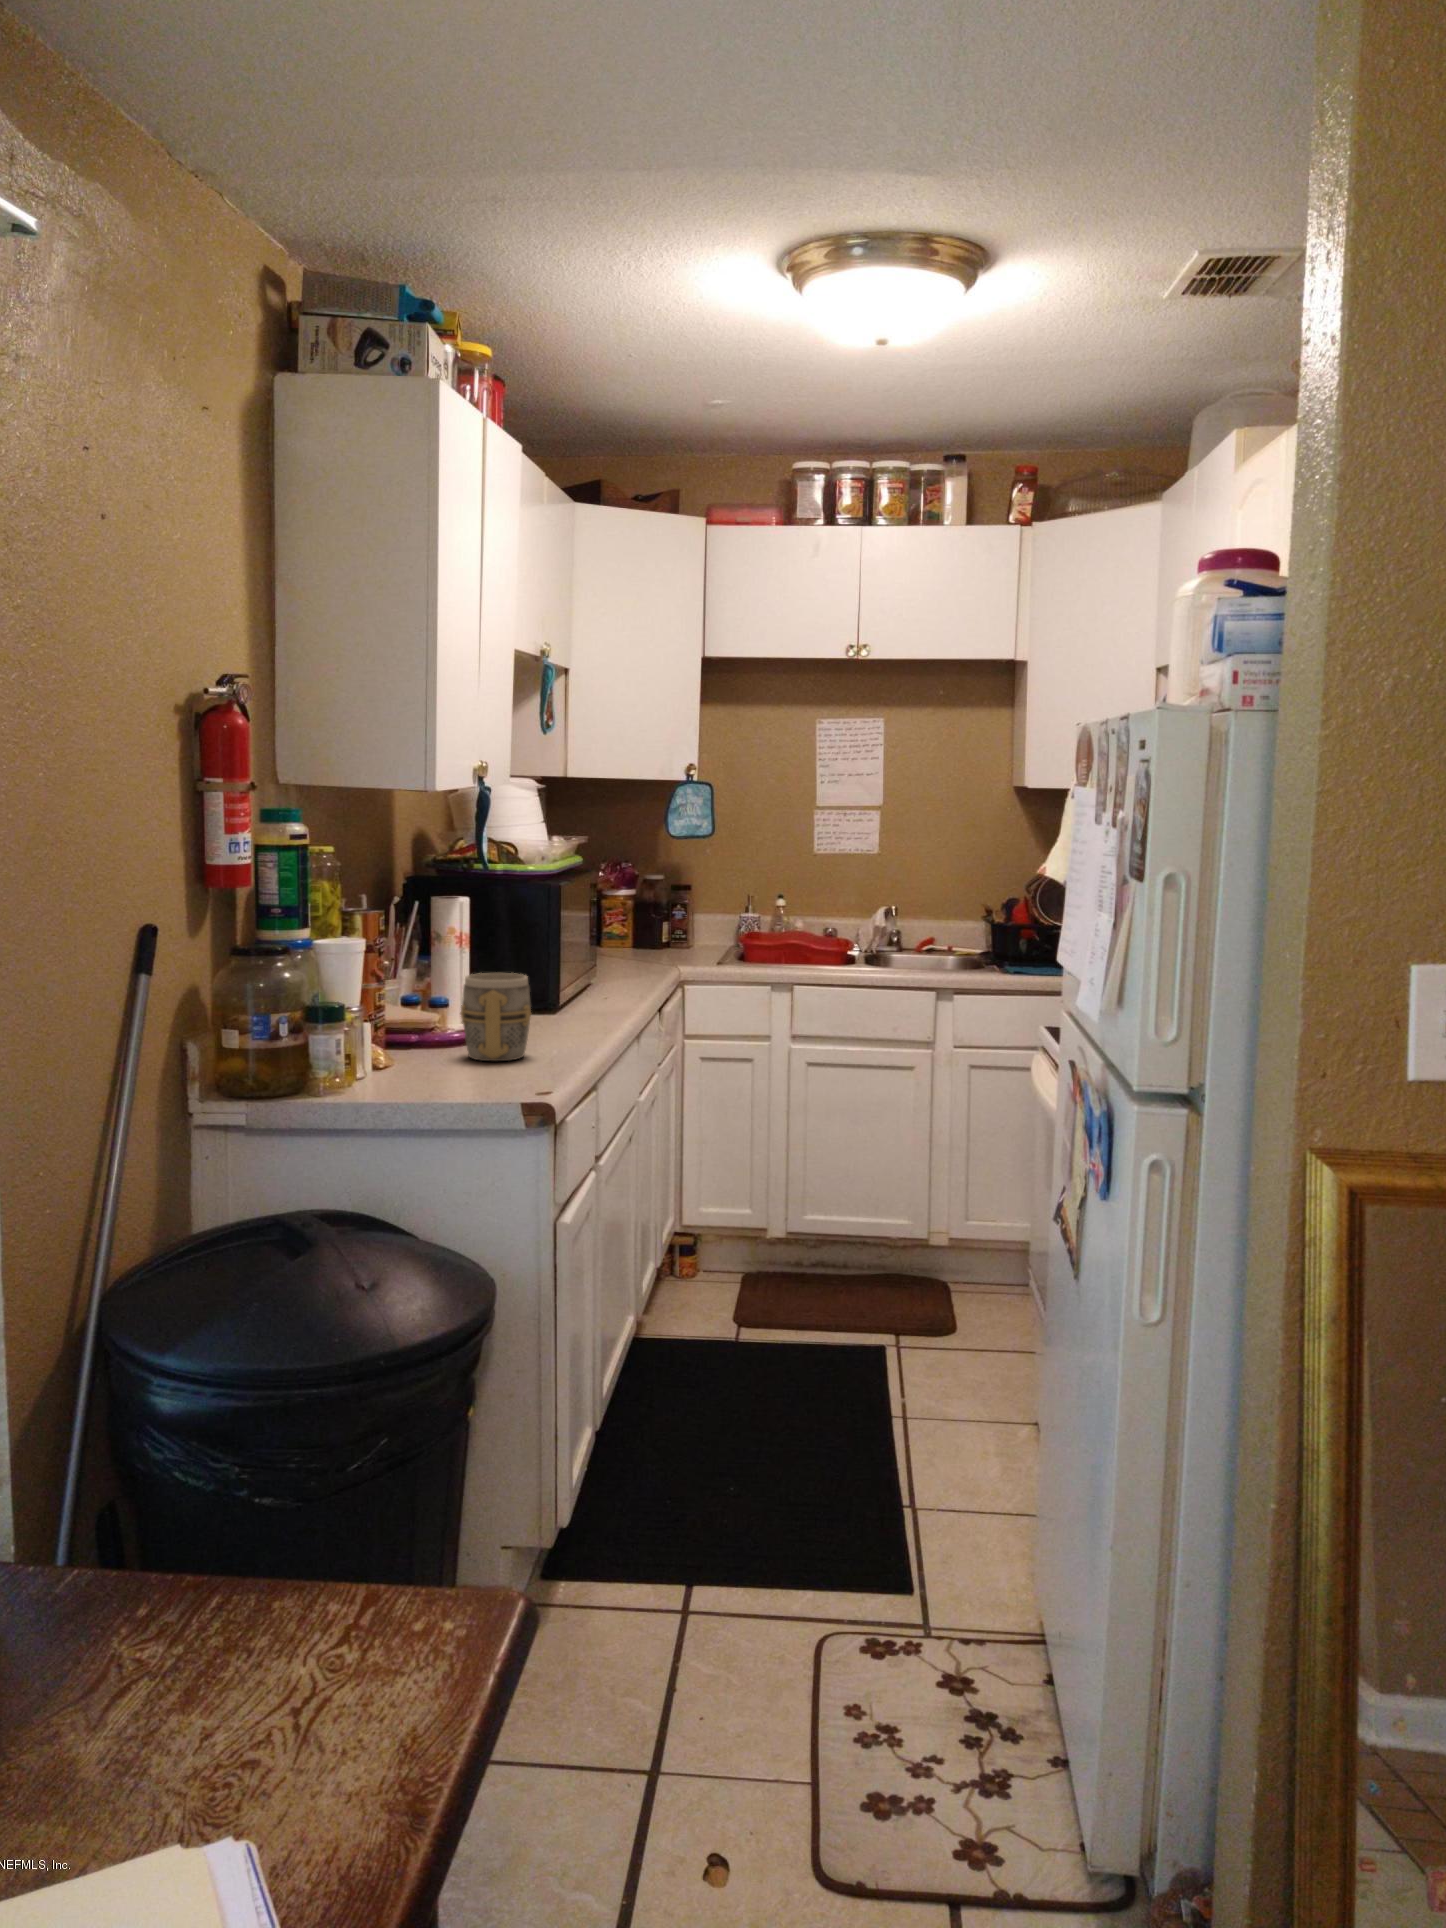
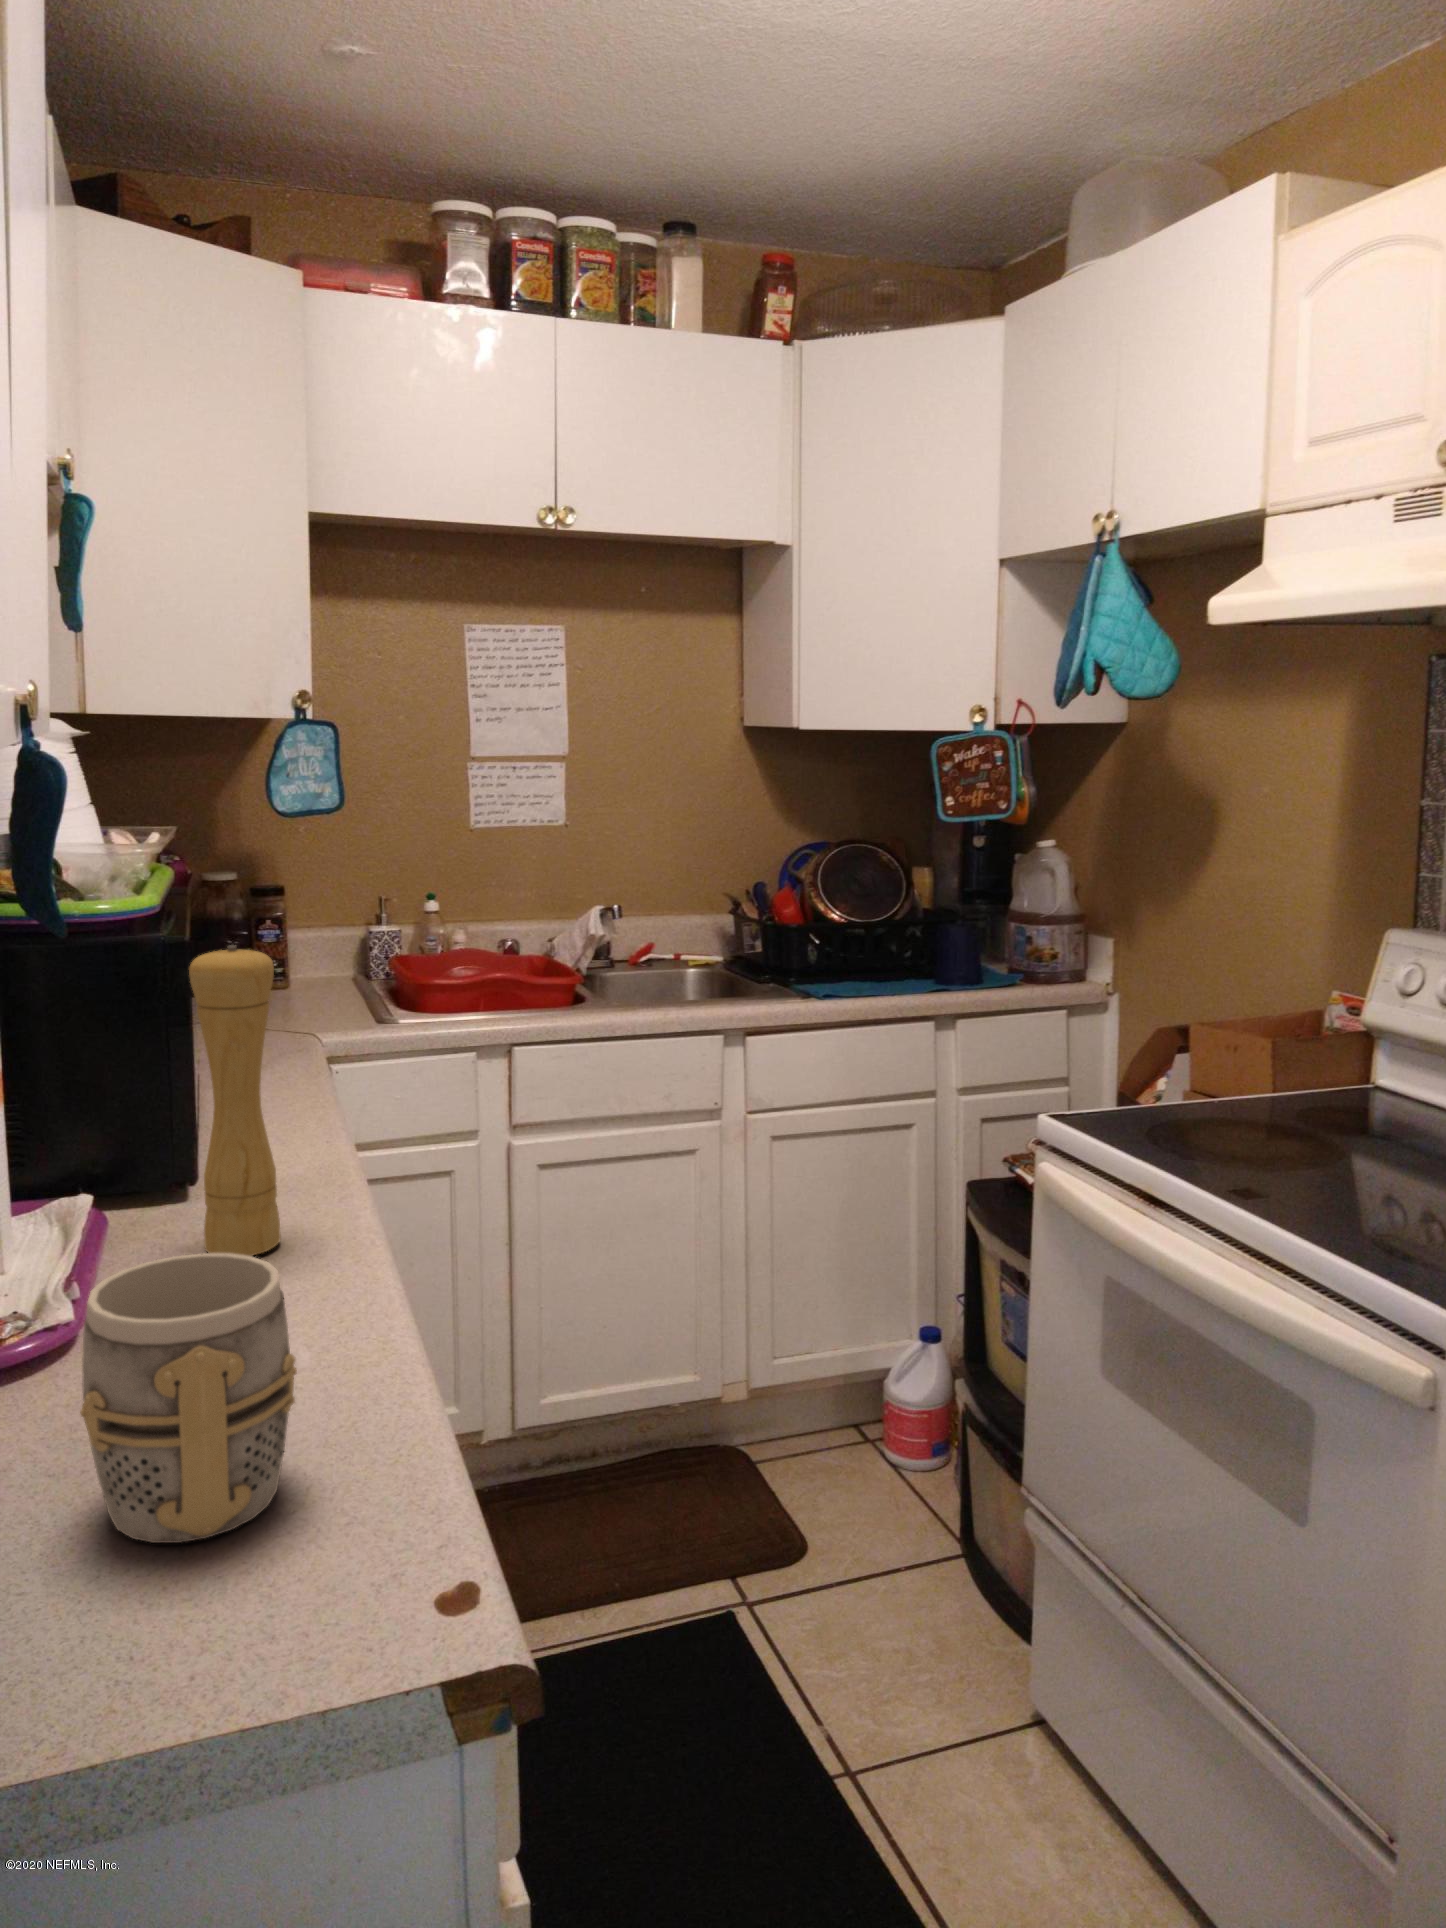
pepper mill: none [549,881,585,1020] -> present [189,945,281,1256]

